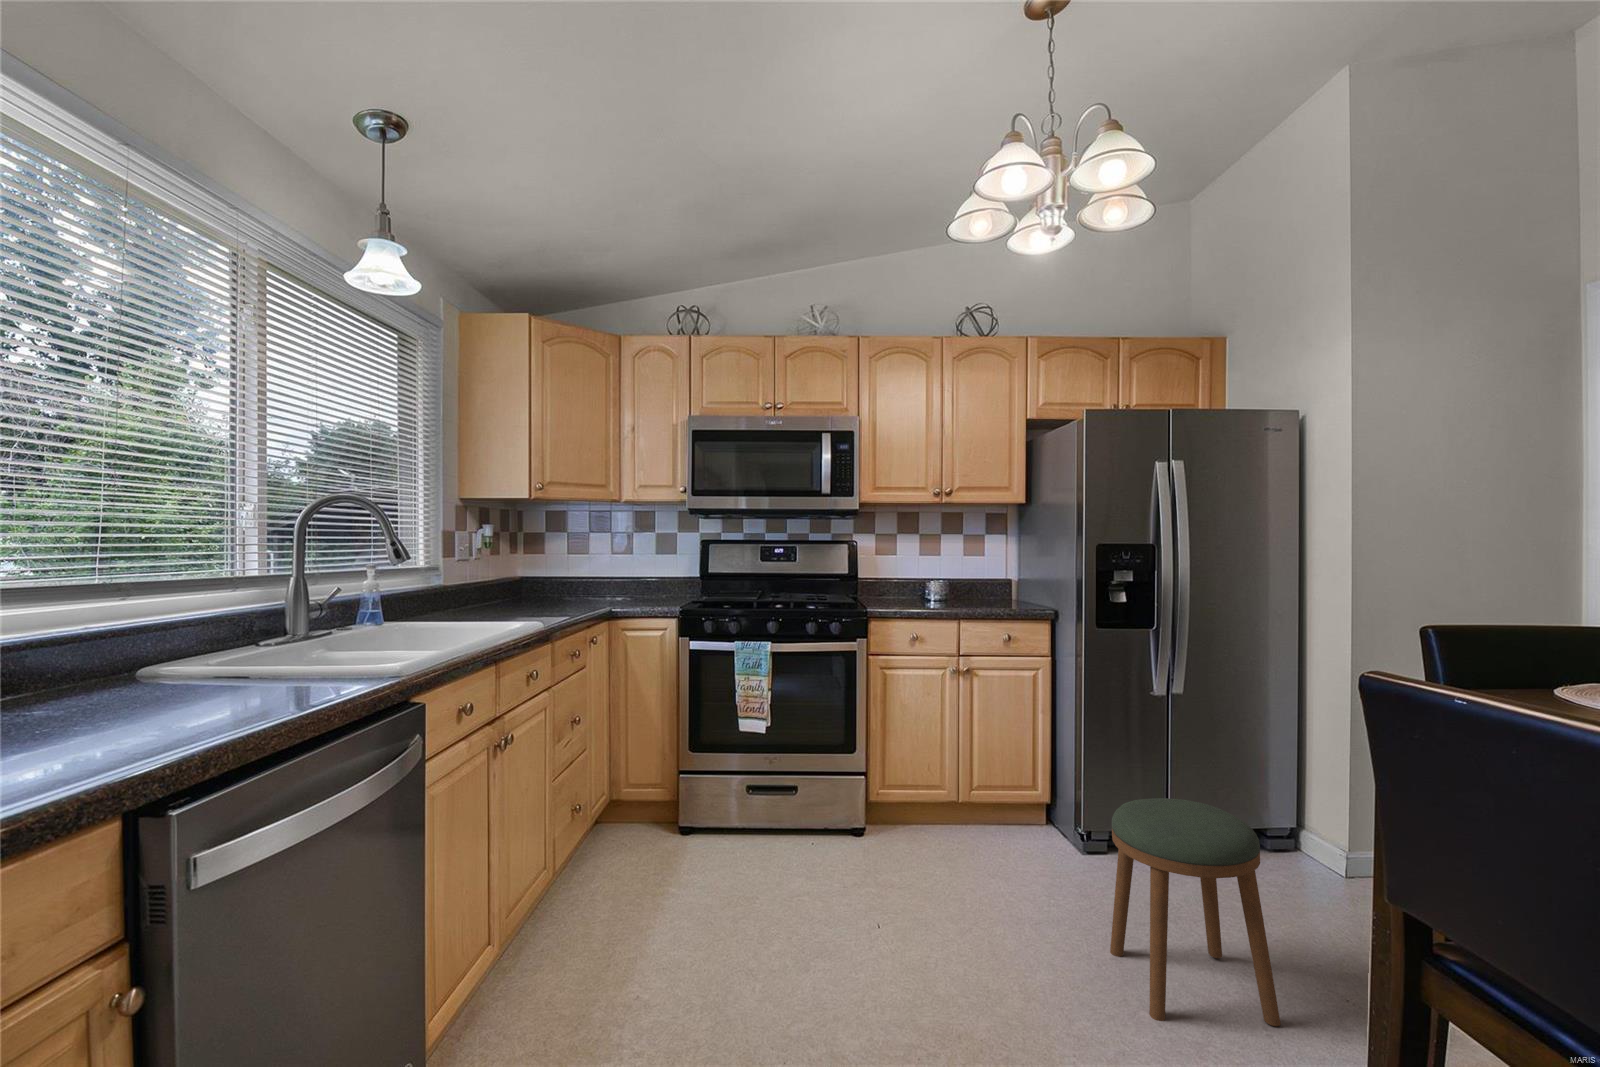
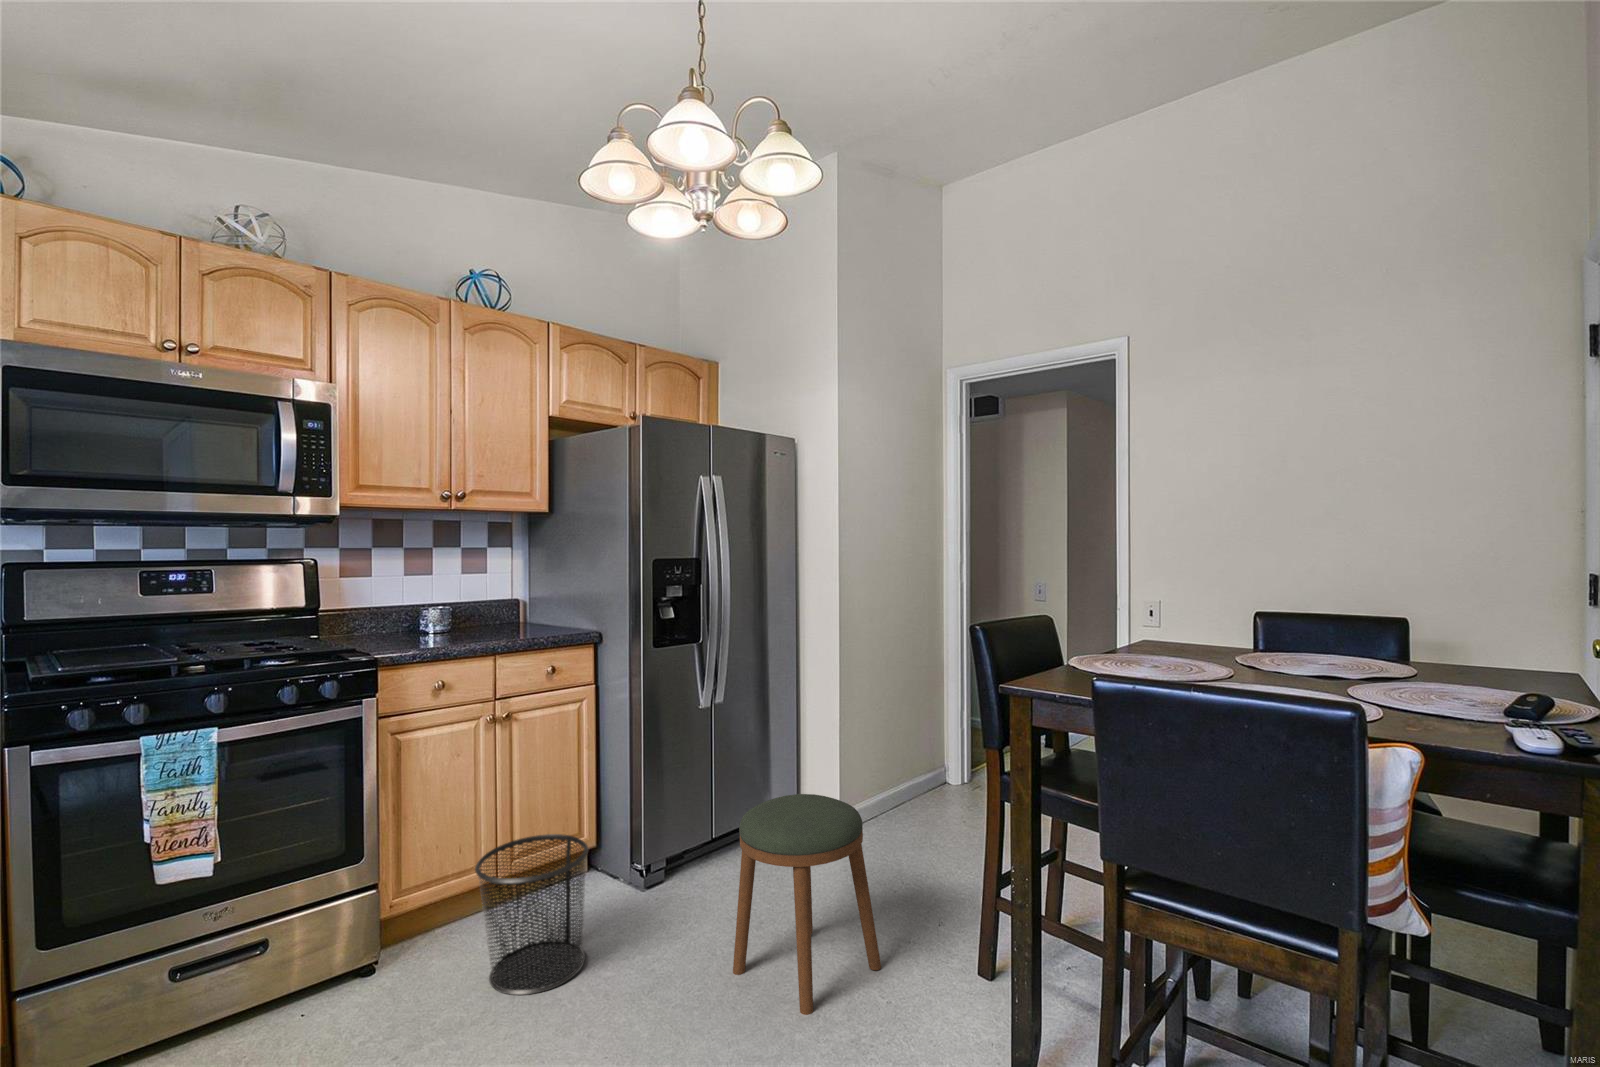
waste bin: none [912,770,1000,894] -> present [475,834,588,995]

